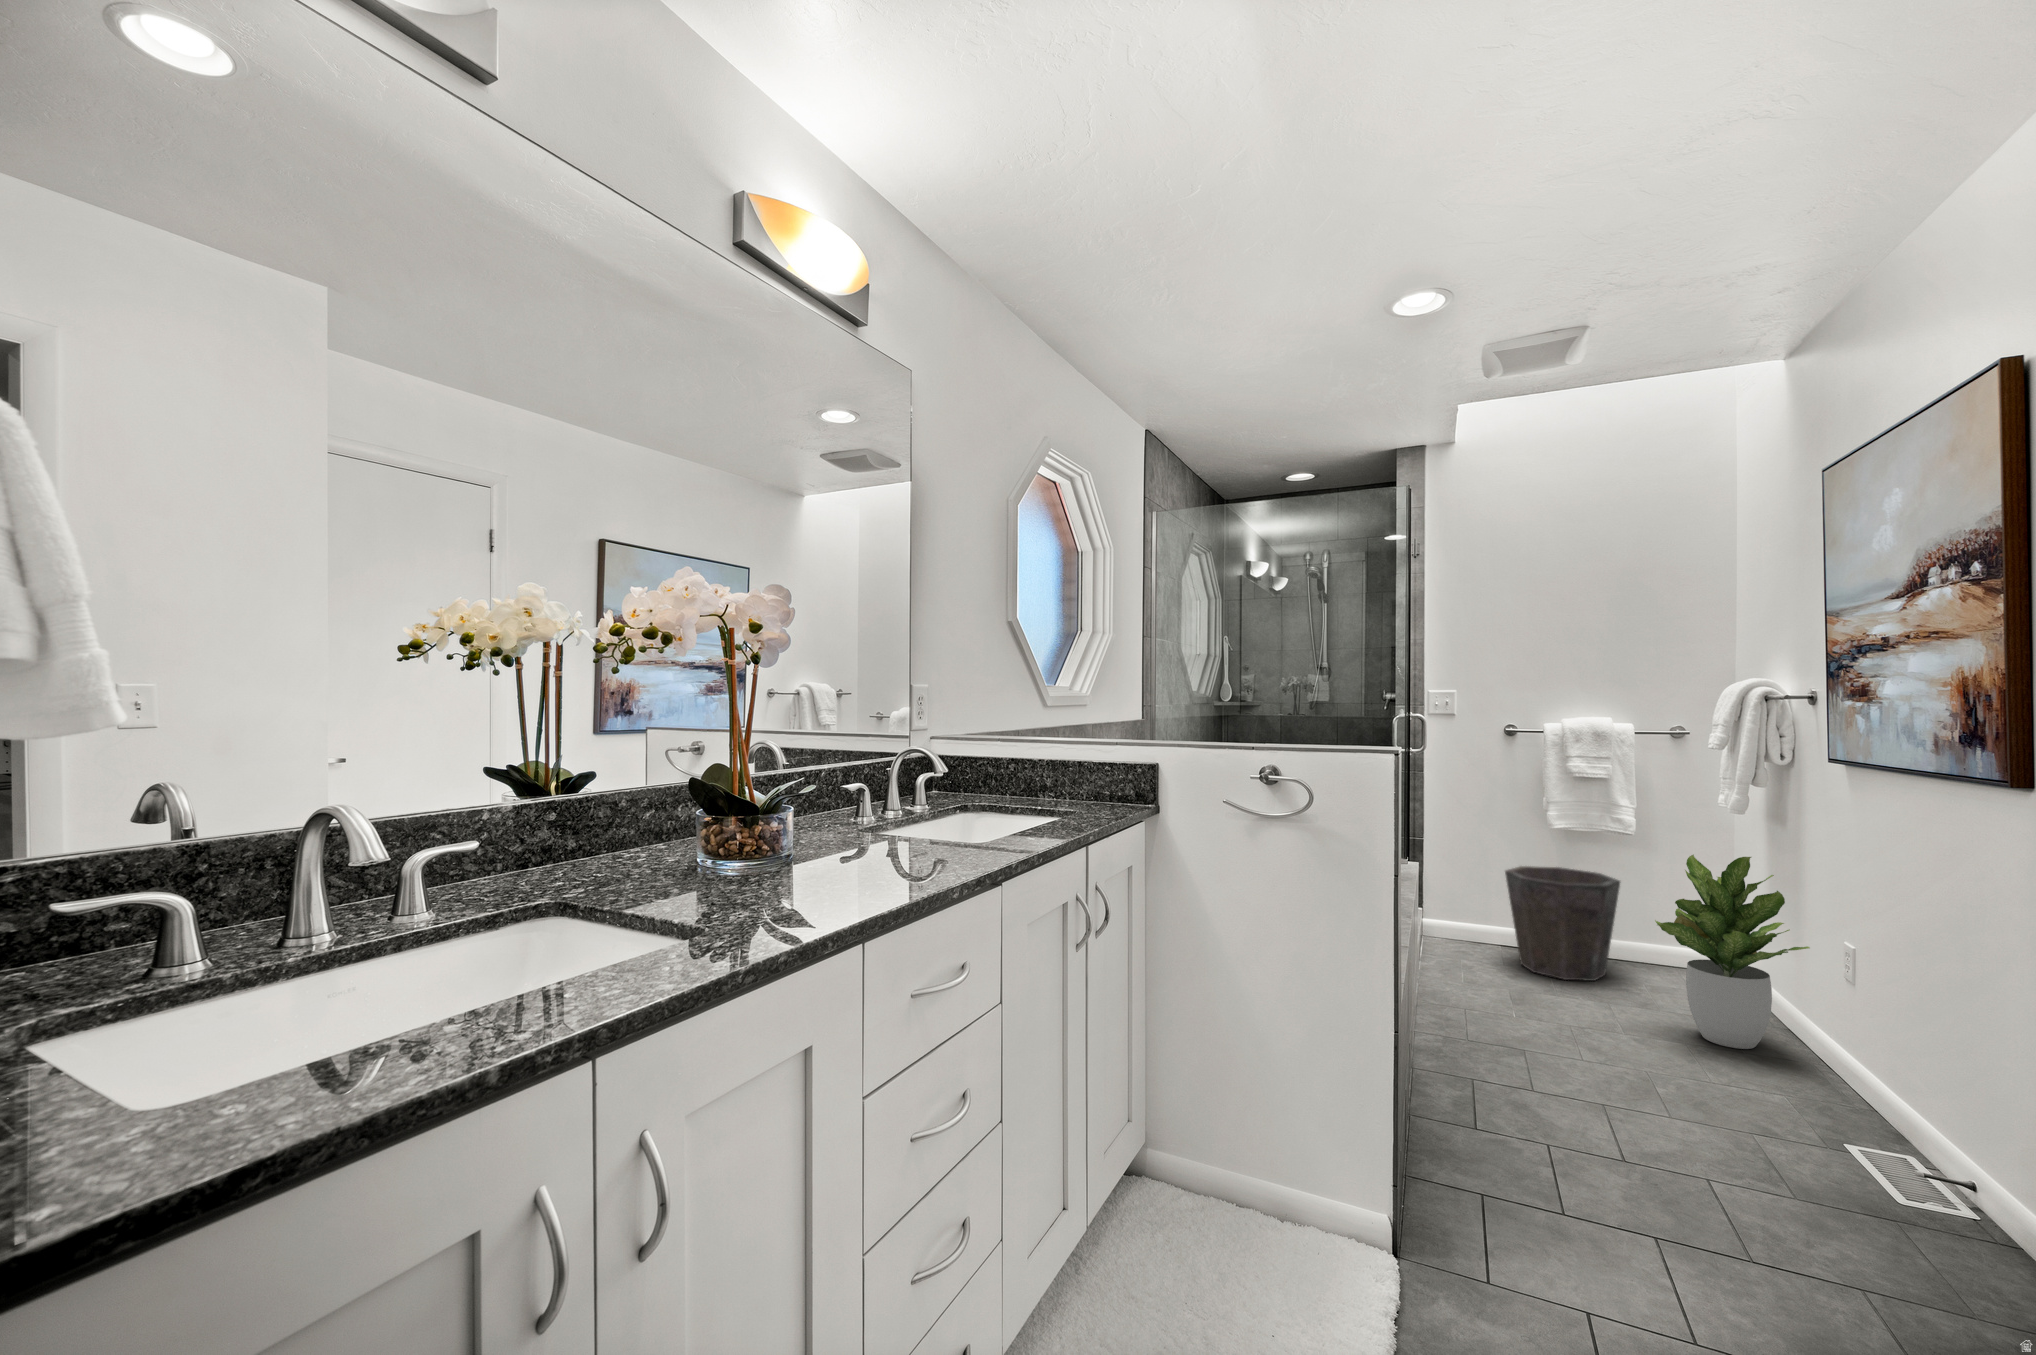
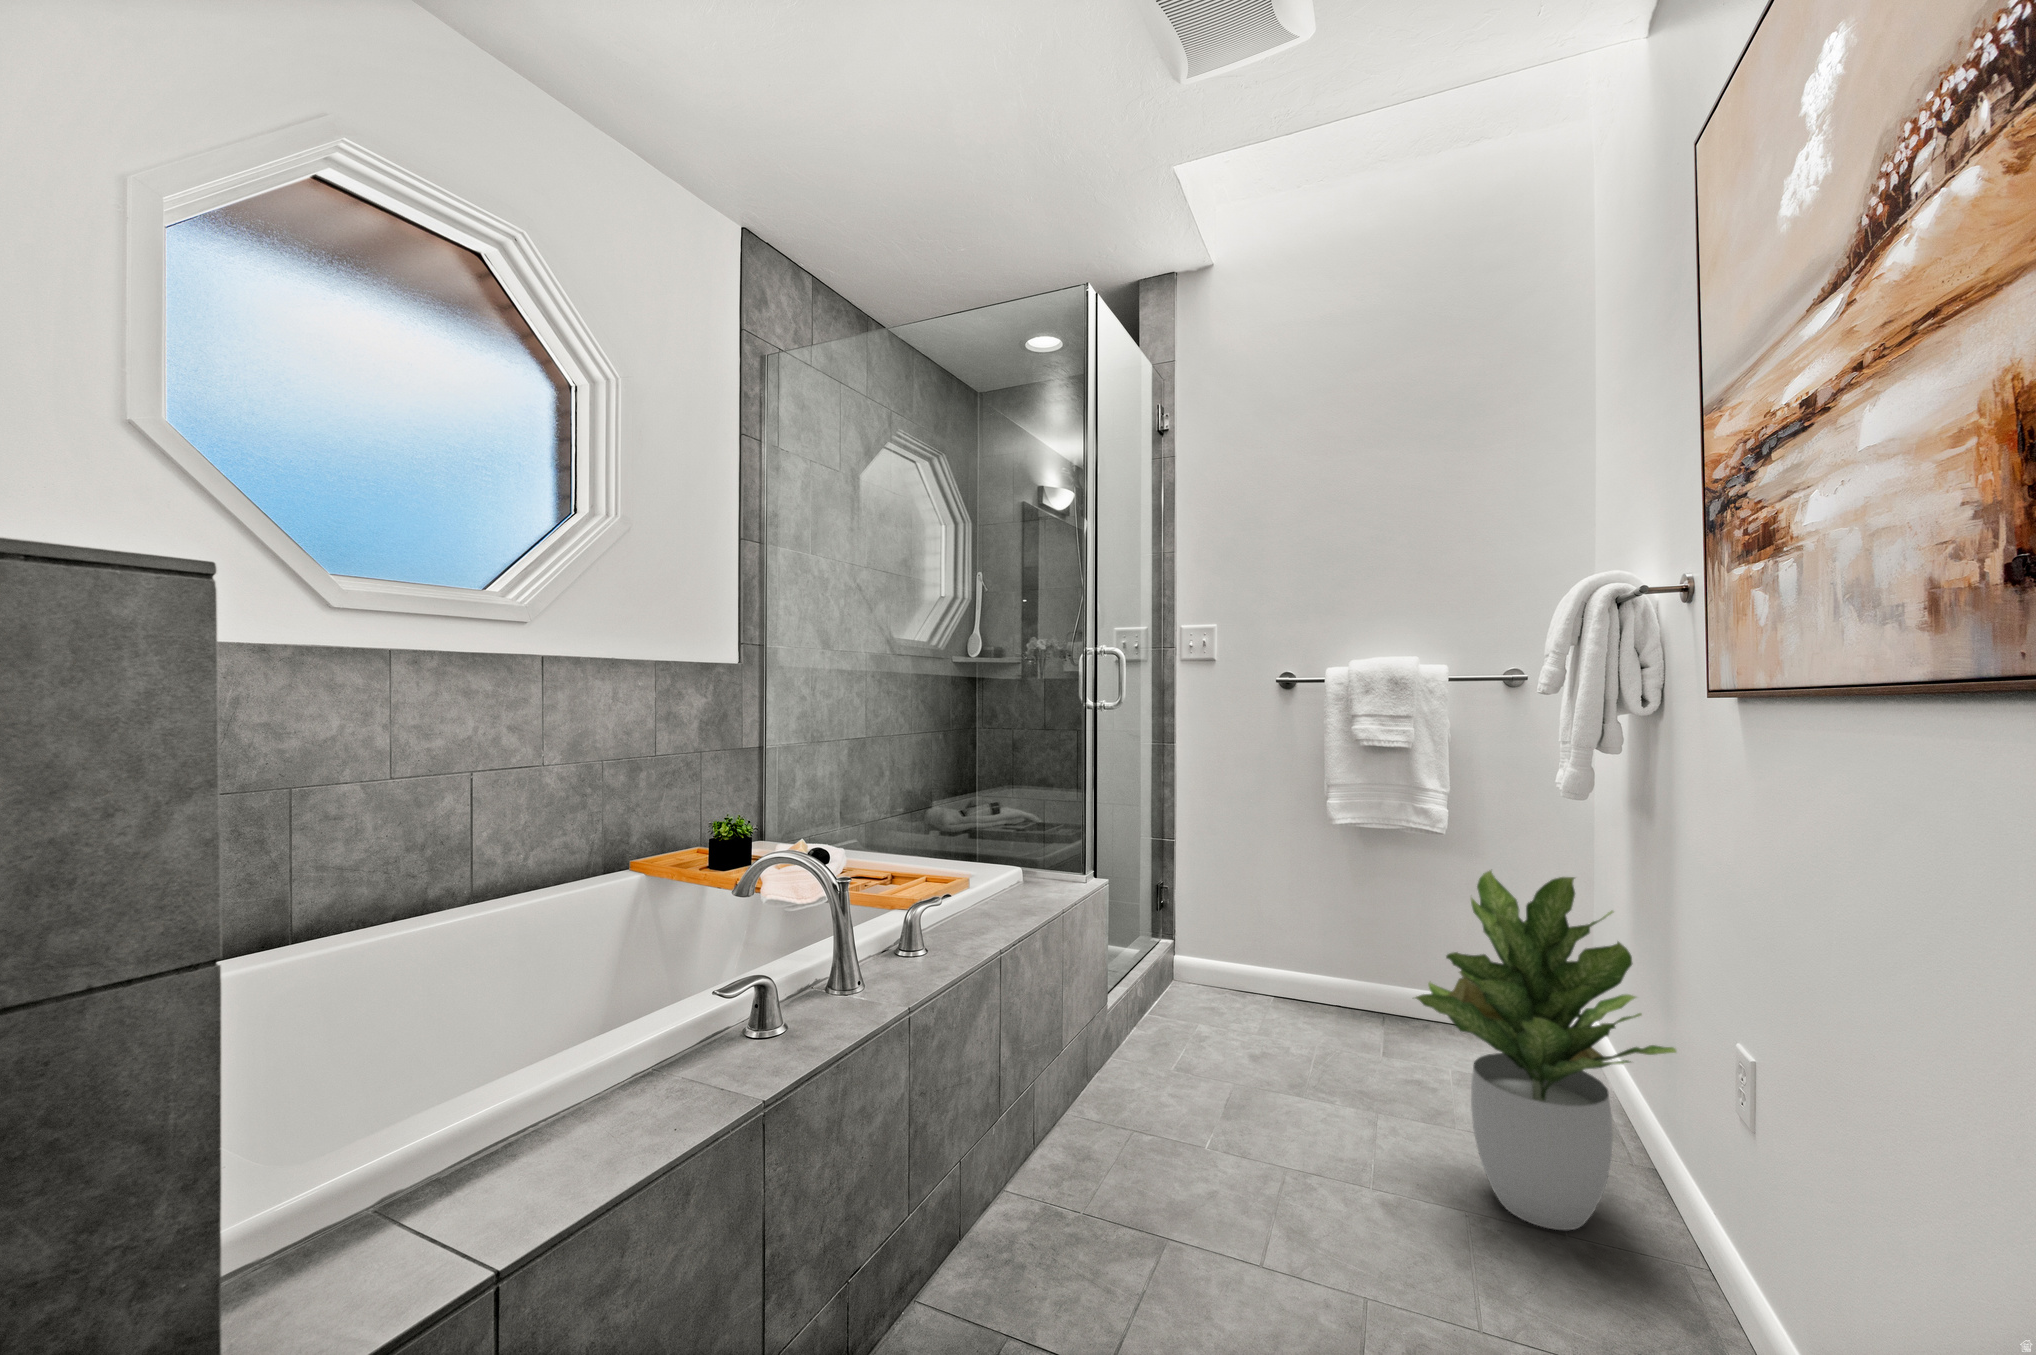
waste bin: present [1505,866,1620,981] -> none [1260,879,1419,1061]

